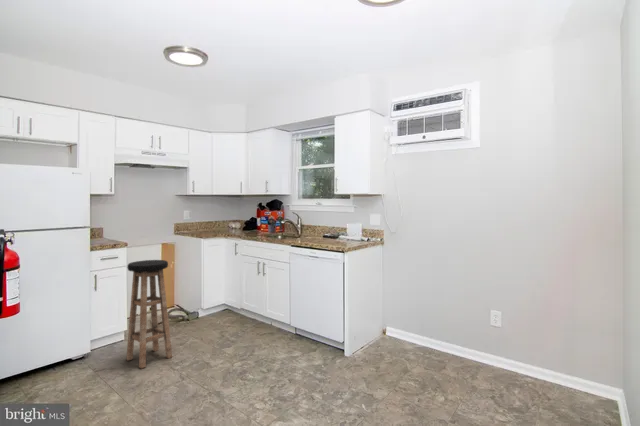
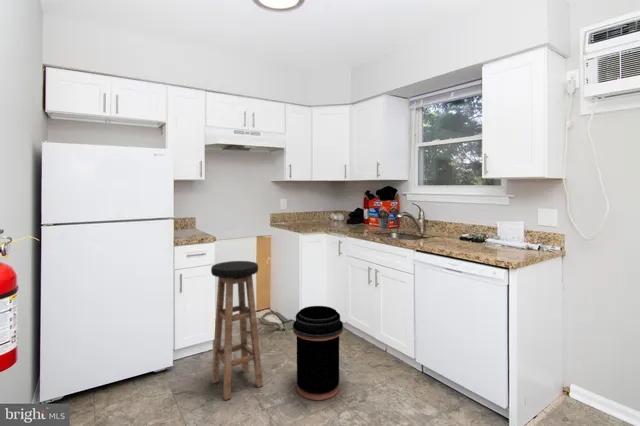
trash can: none [197,291,236,360] -> present [293,306,343,400]

